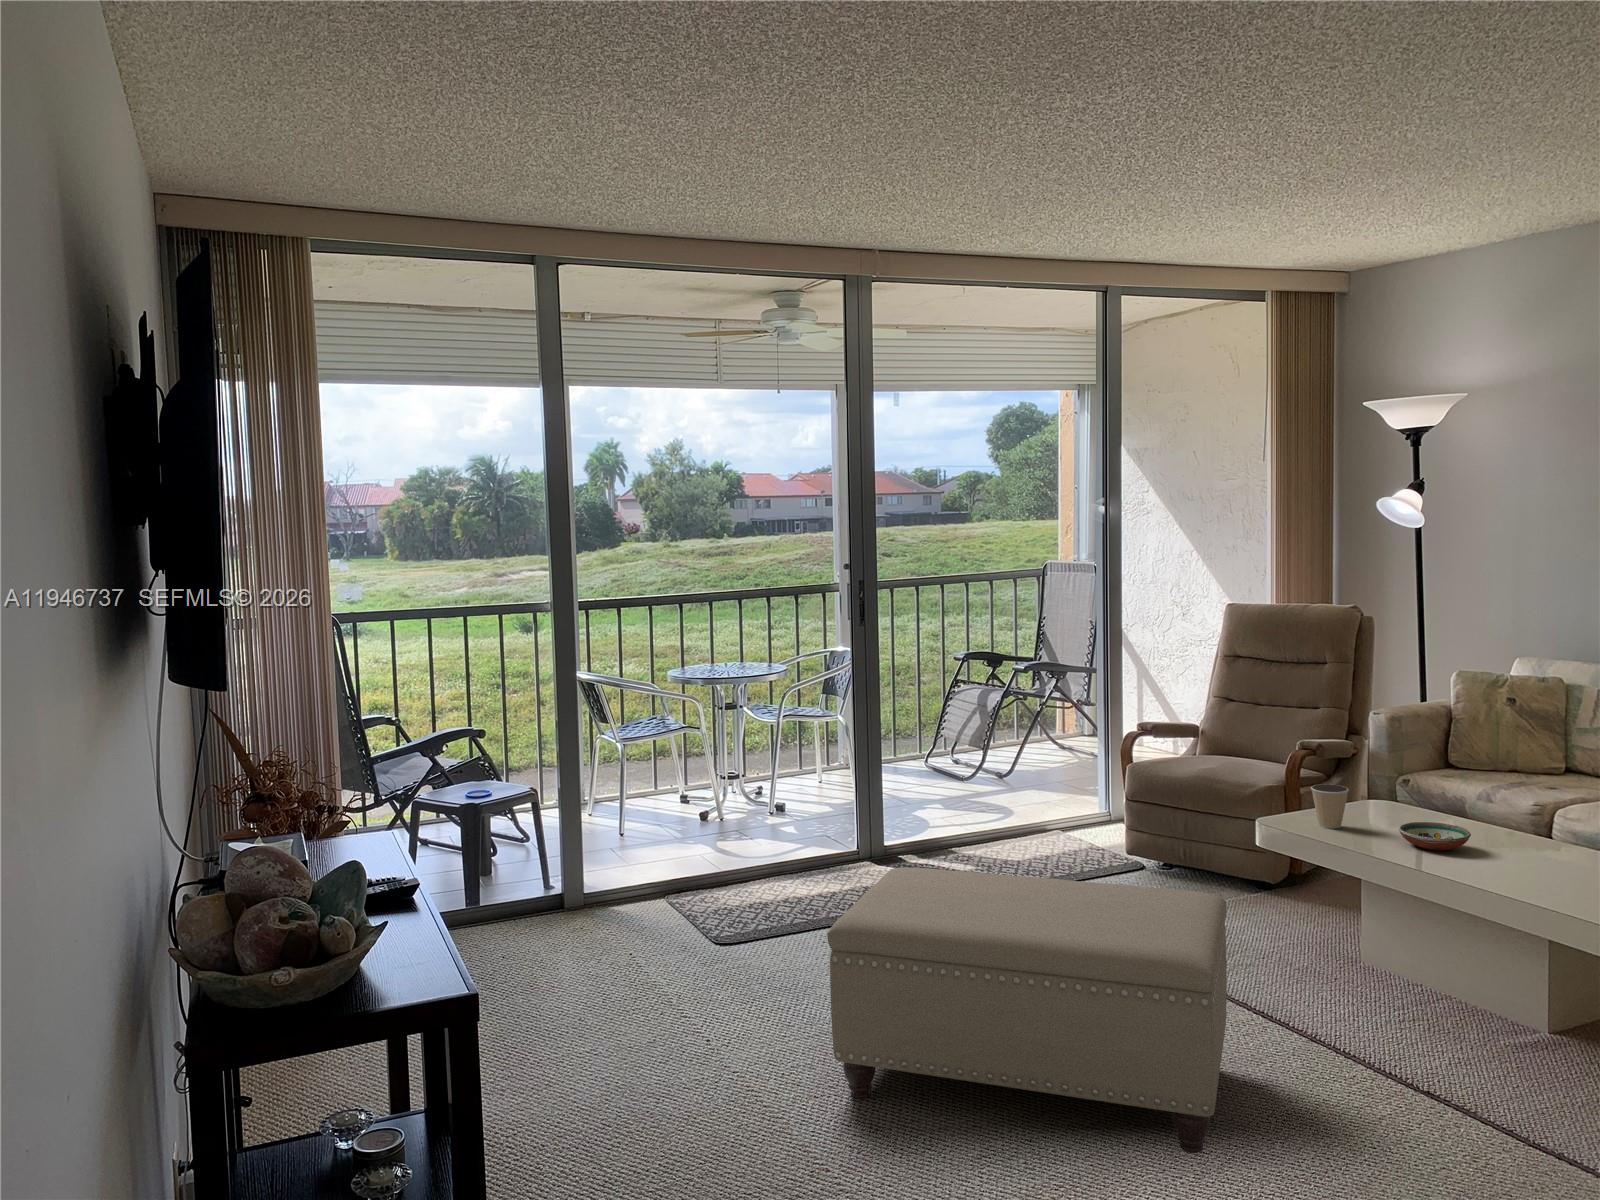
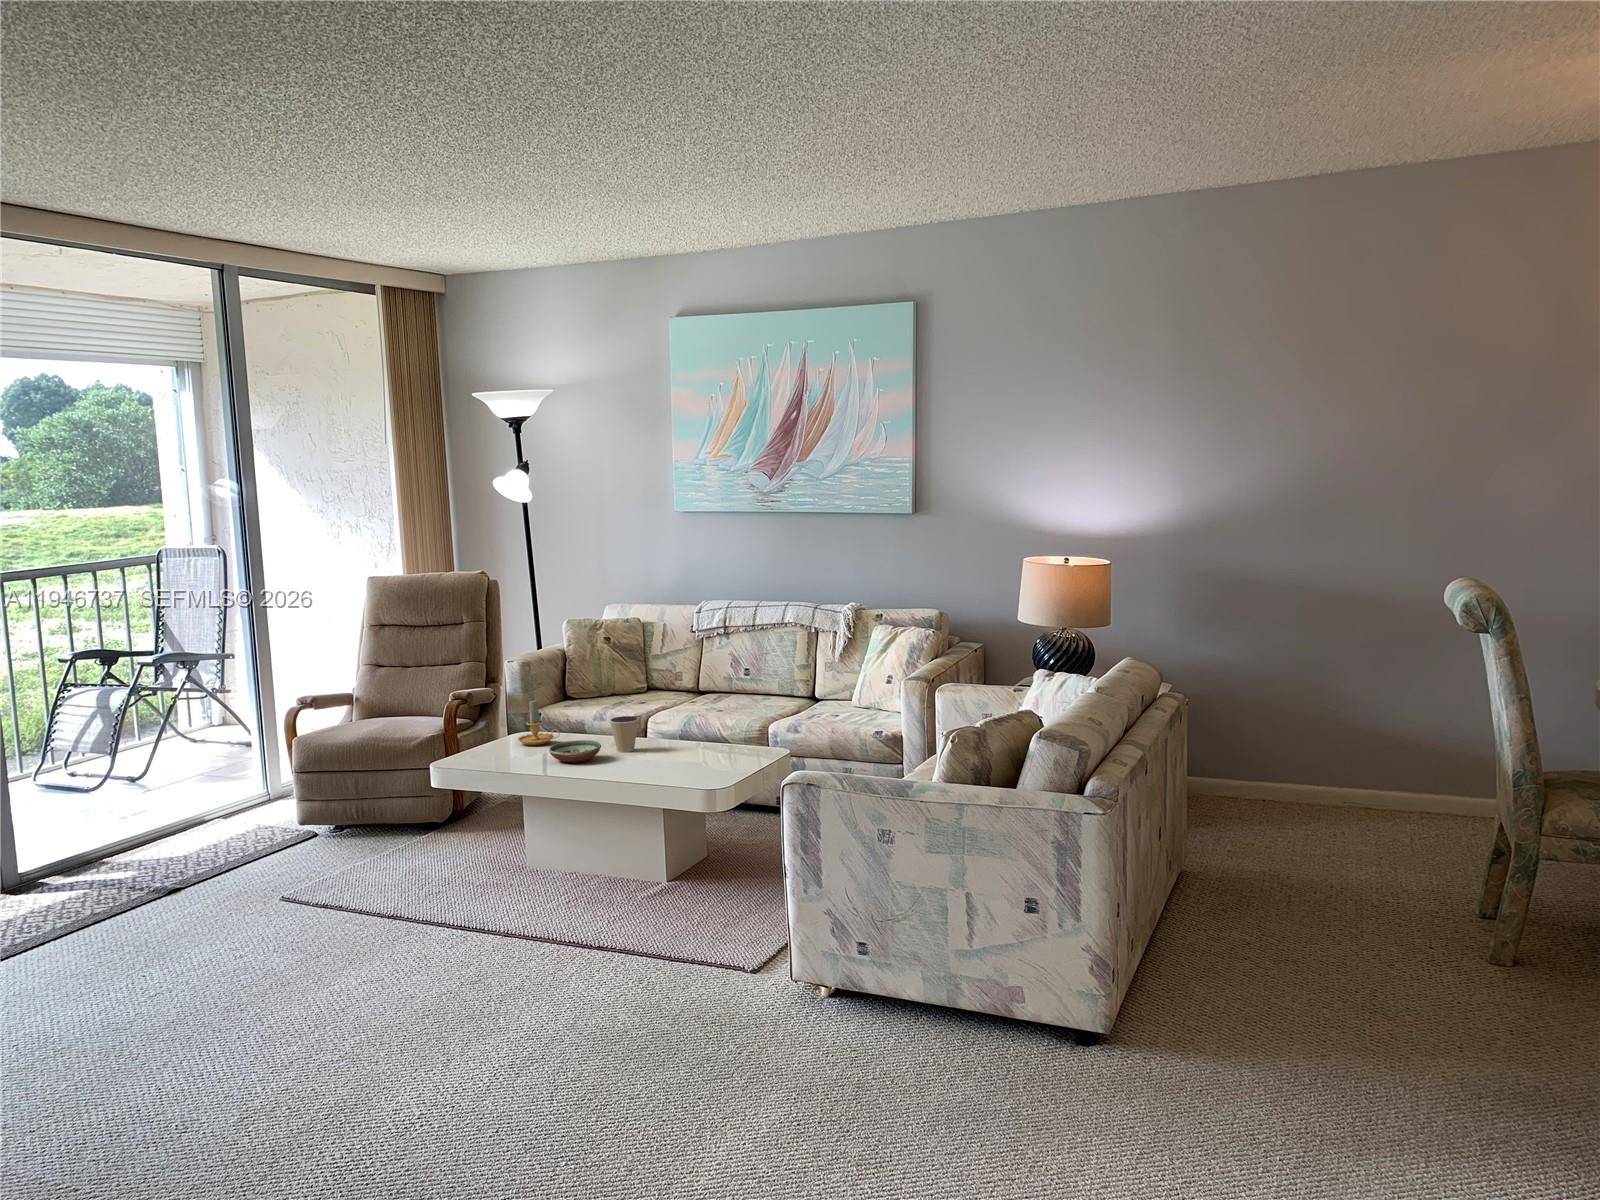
candle: none [1368,762,1422,819] -> present [518,700,559,746]
coffee cup: present [1311,784,1349,829] -> present [610,716,638,752]
ottoman: present [827,867,1227,1153] -> none [31,828,454,1121]

